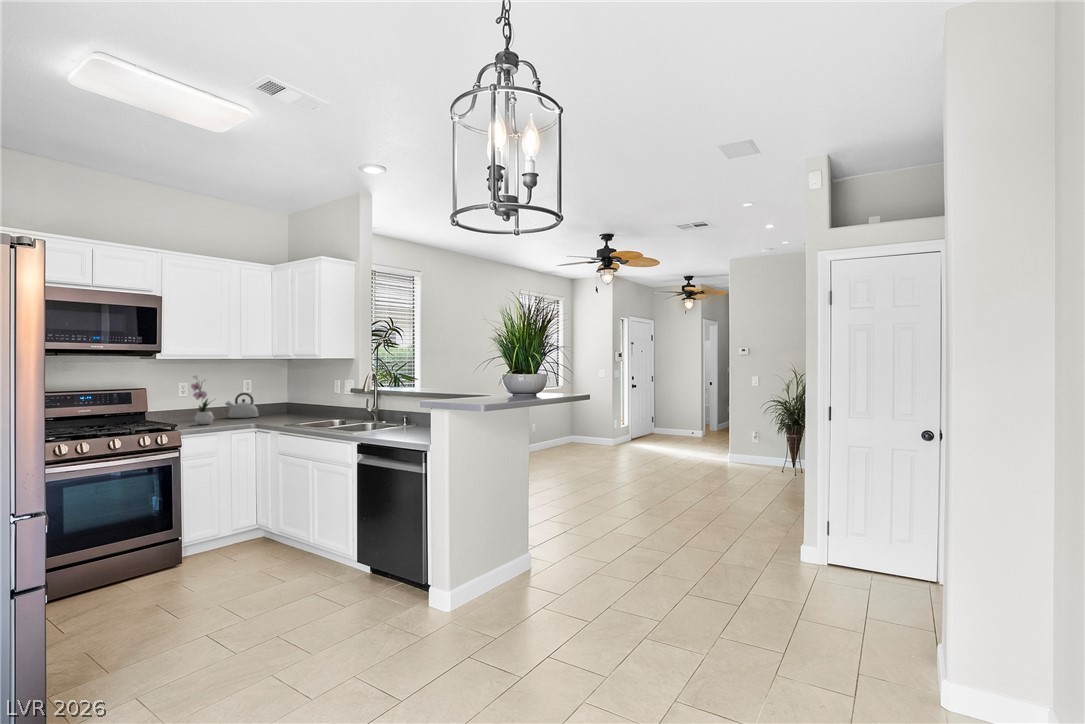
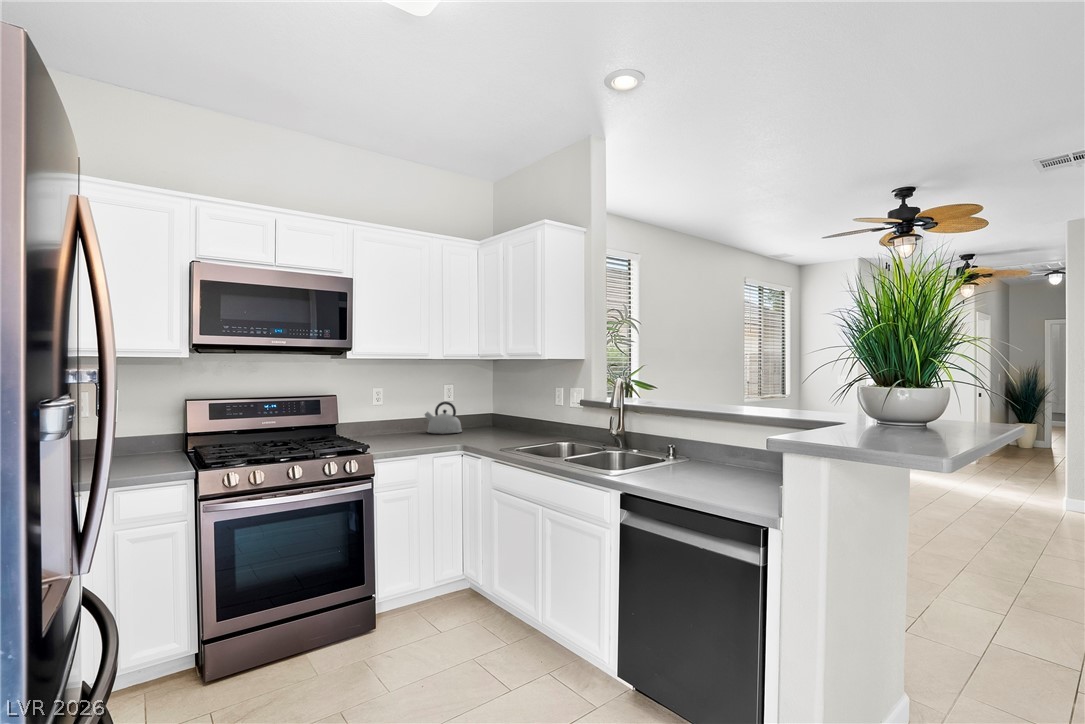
flower arrangement: present [191,376,214,424] -> none [386,380,416,444]

